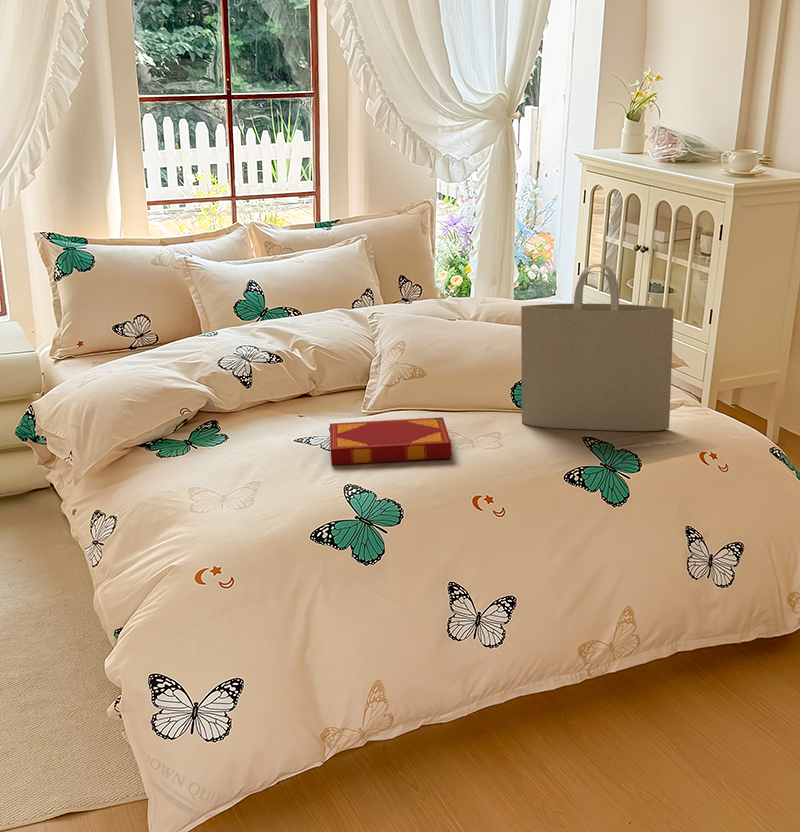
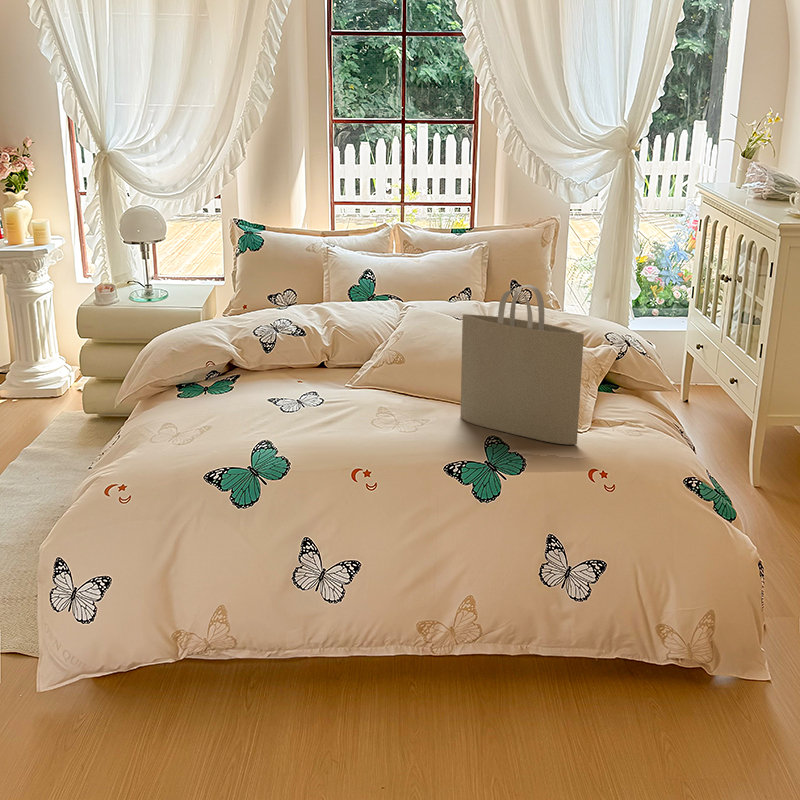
hardback book: present [330,417,451,465] -> none [271,391,388,435]

